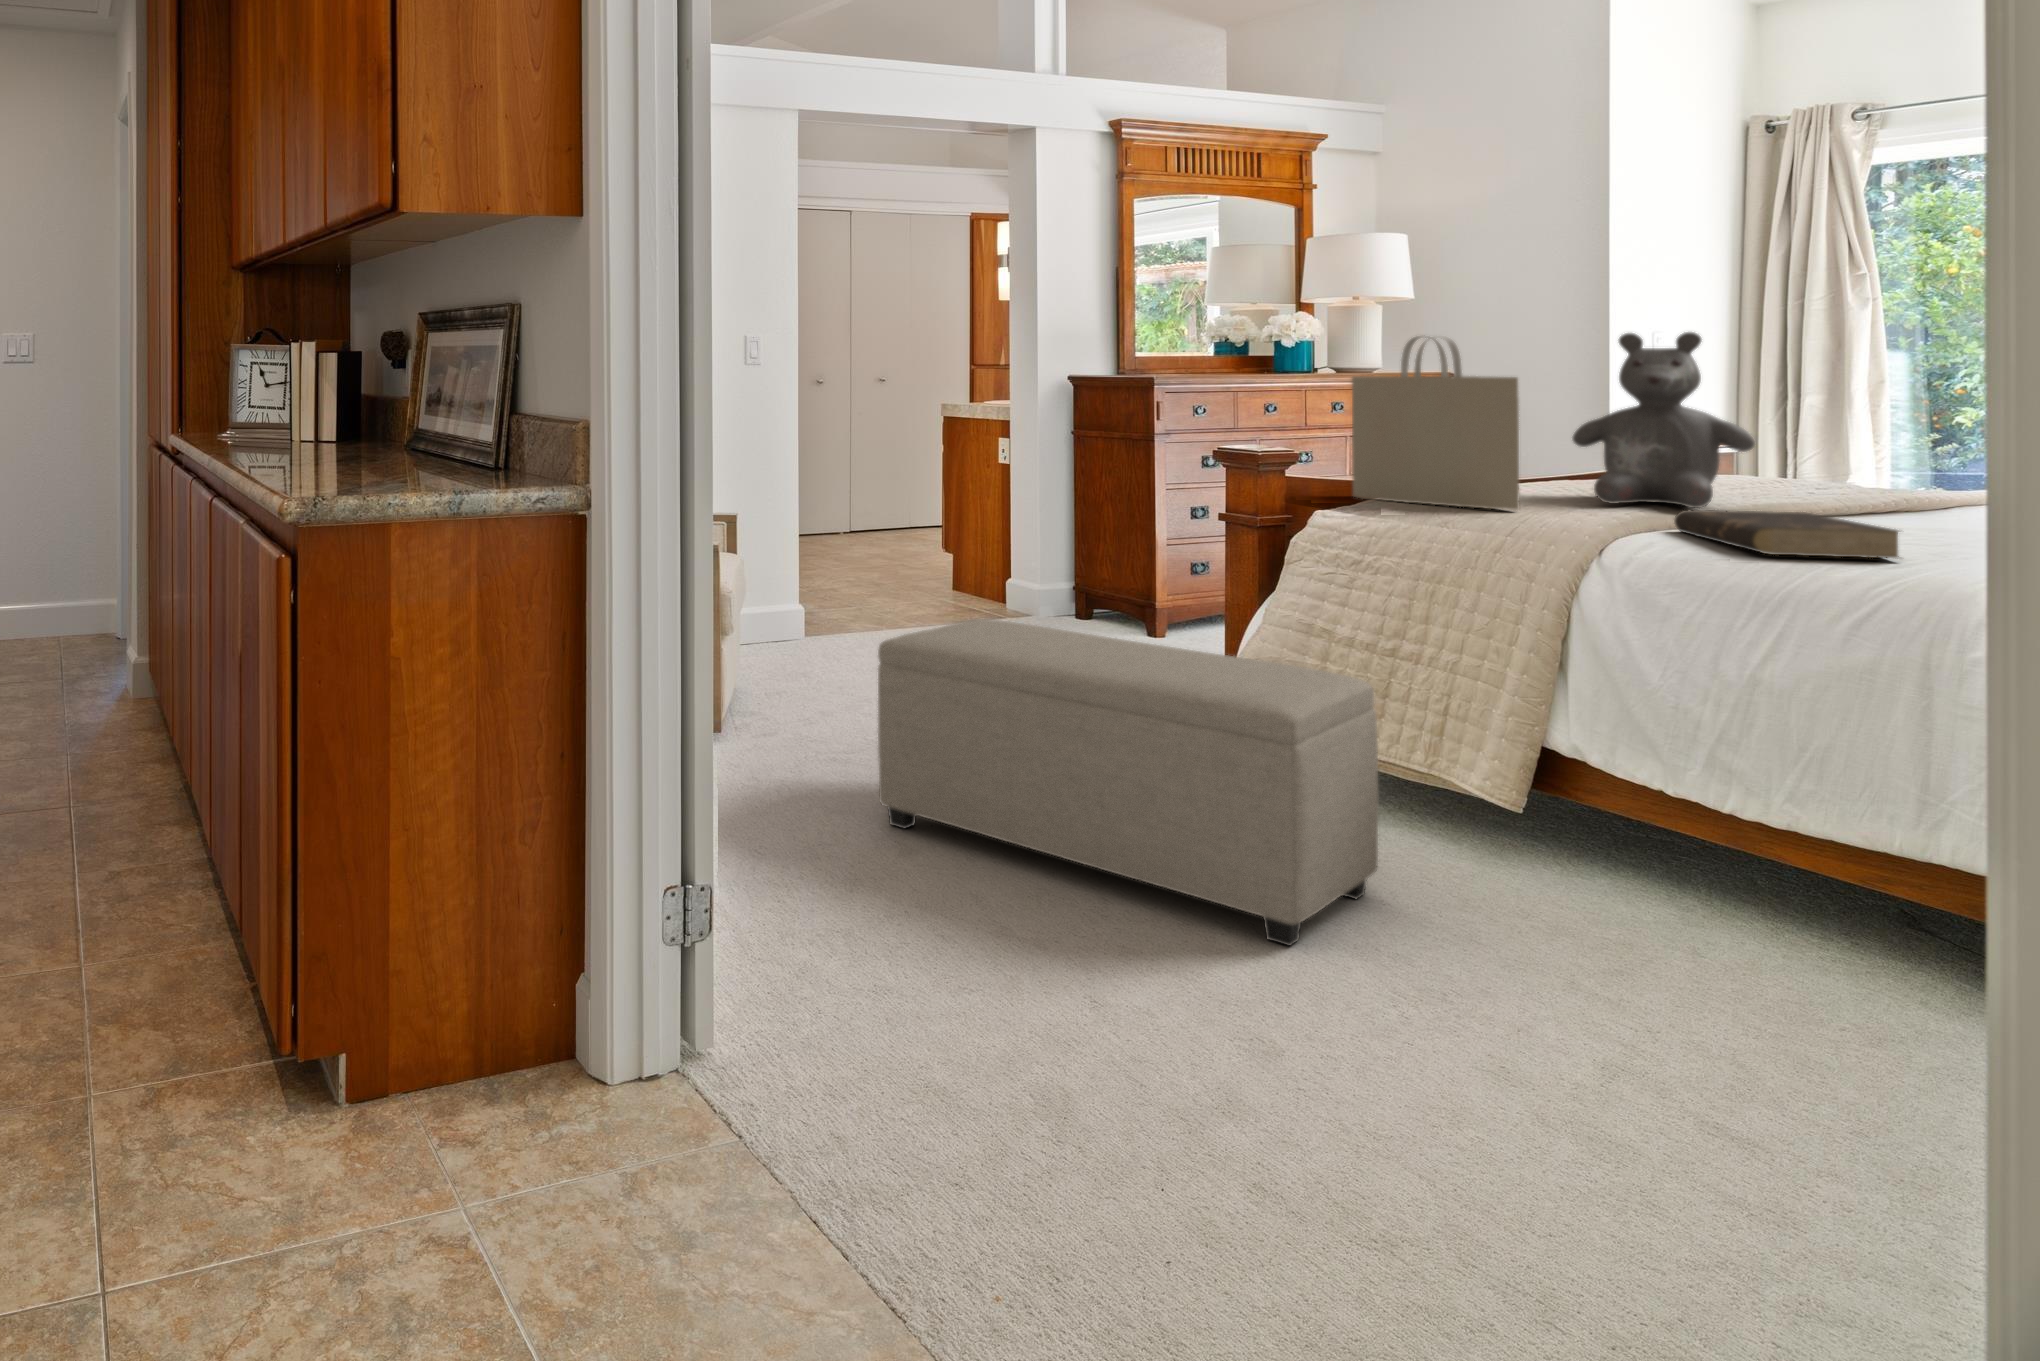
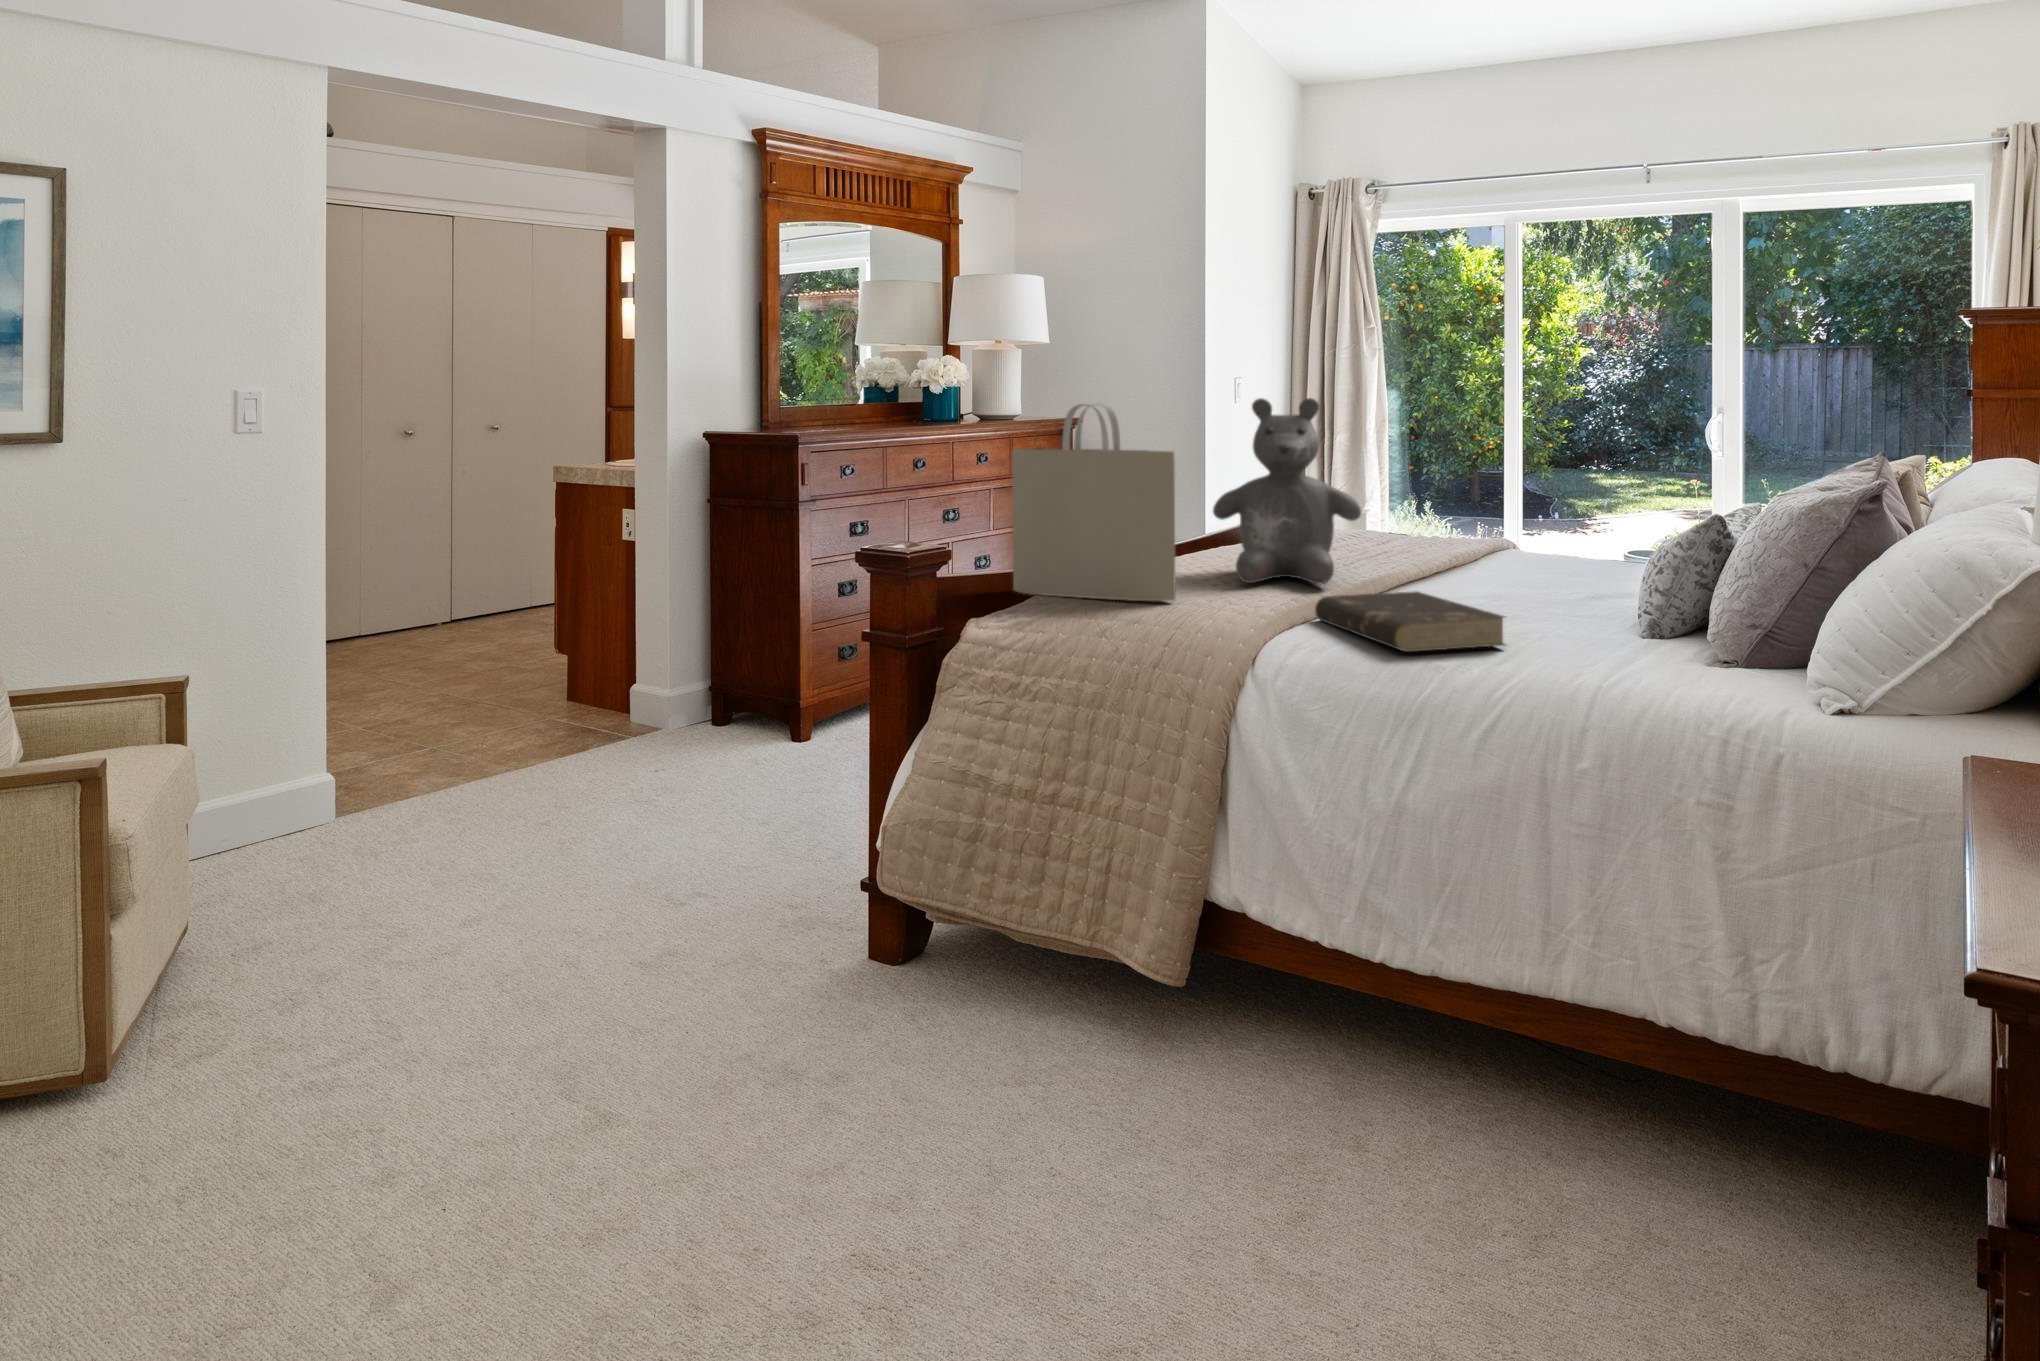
ottoman: present [878,619,1378,946] -> none [386,820,1057,1280]

